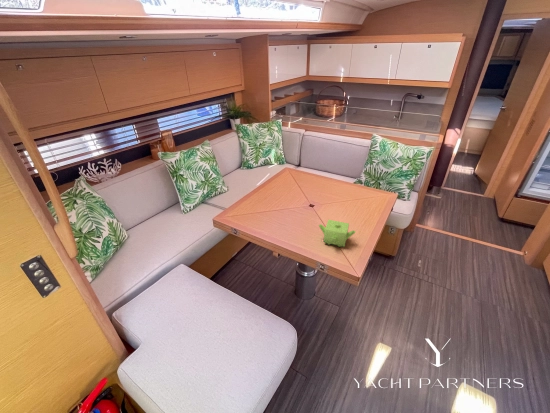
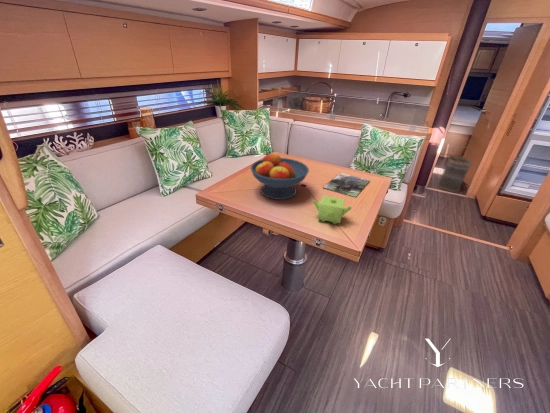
basket: none [455,142,493,192] -> present [438,149,472,192]
fruit bowl: none [261,175,316,221] -> present [251,154,309,200]
magazine: none [331,188,377,216] -> present [323,173,370,197]

